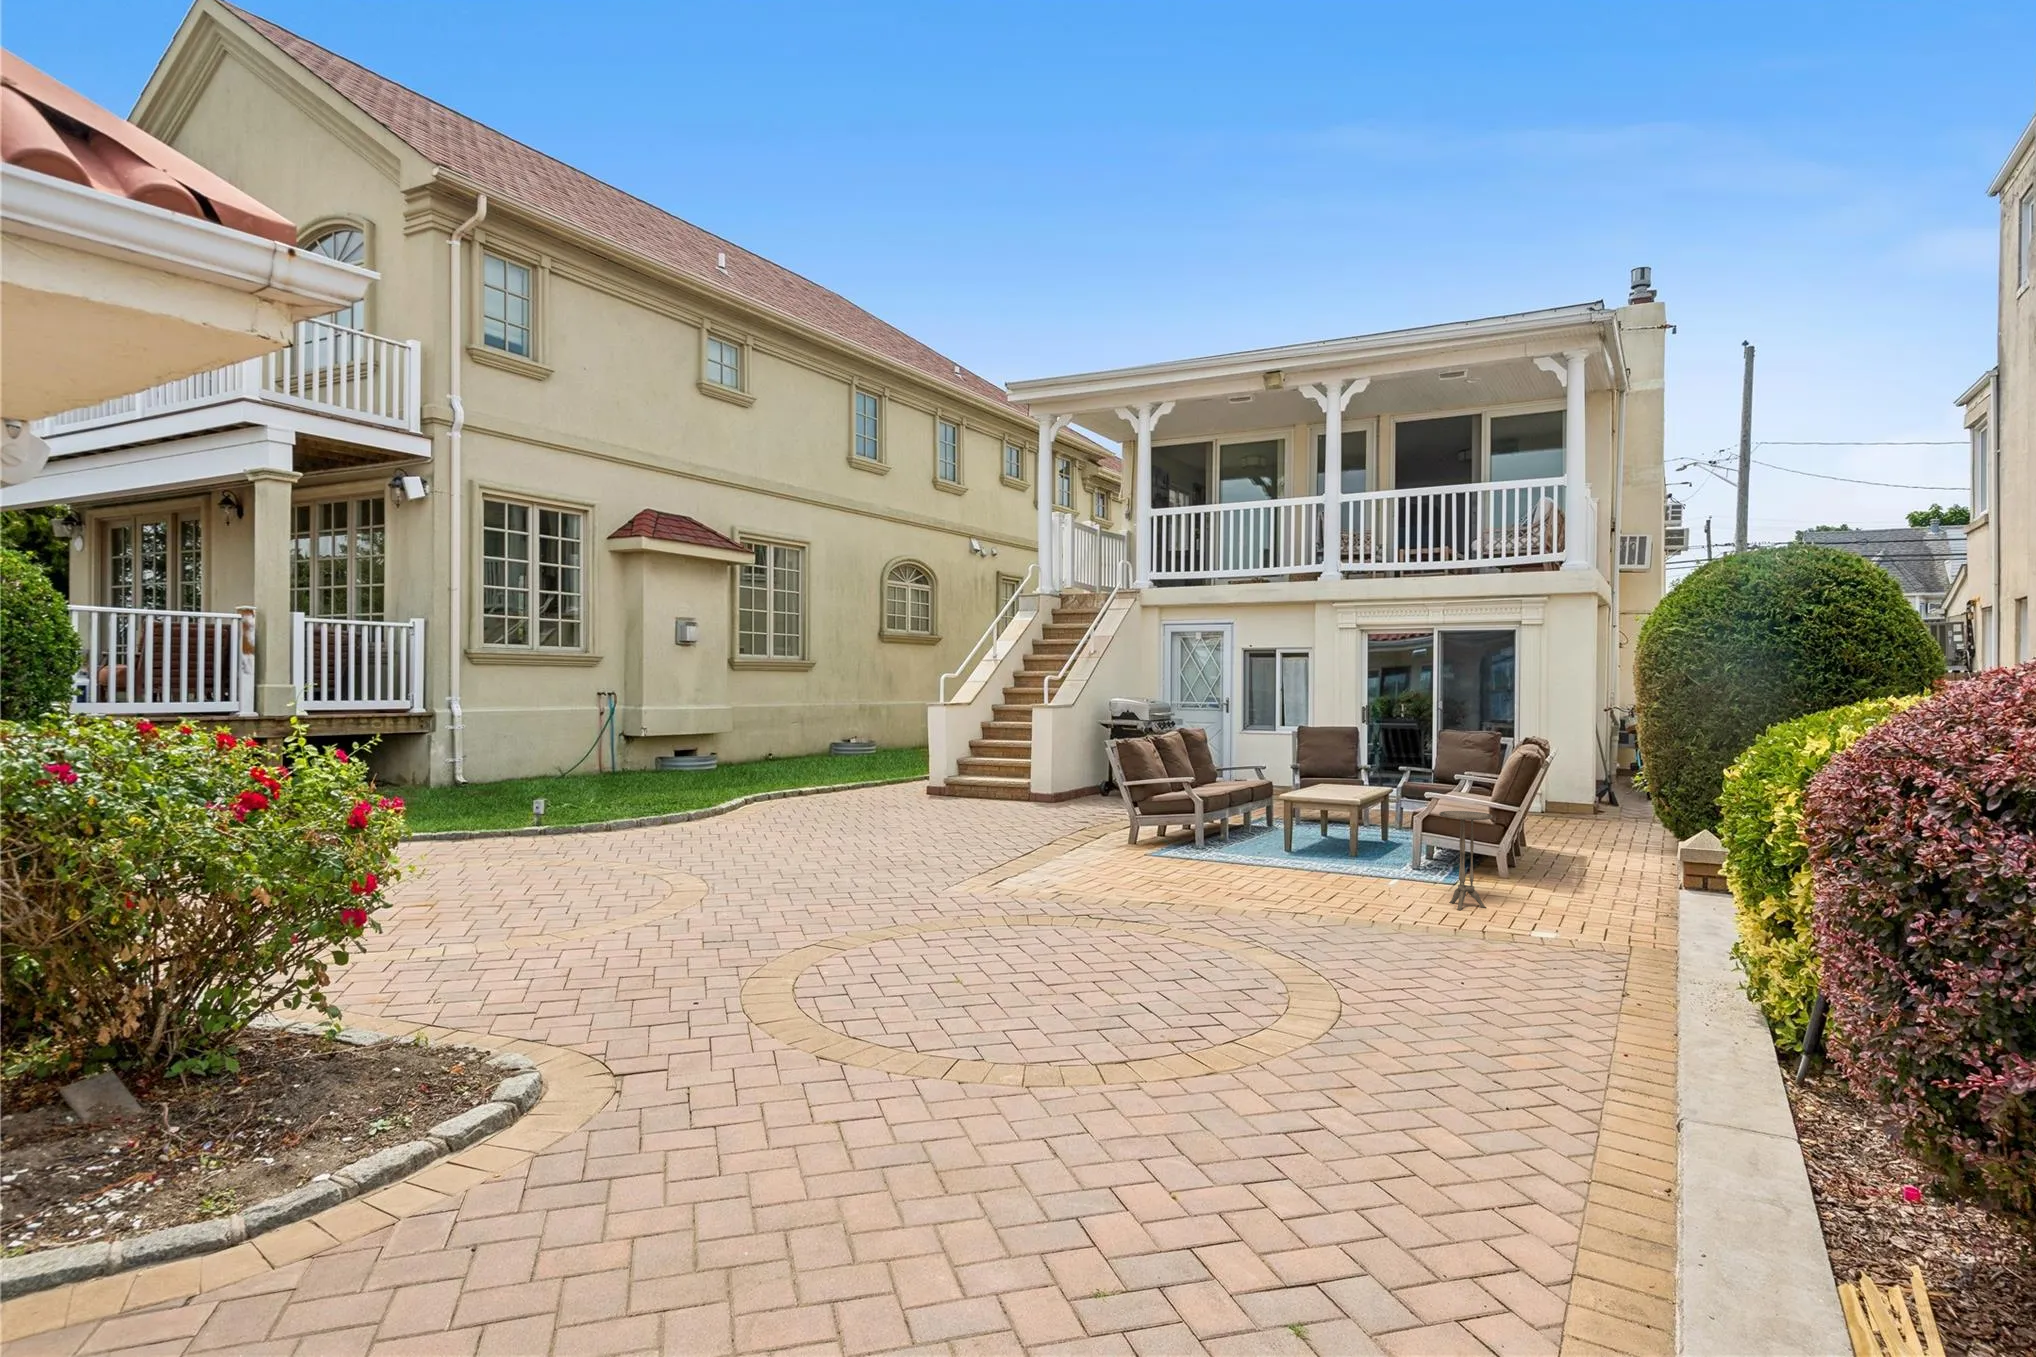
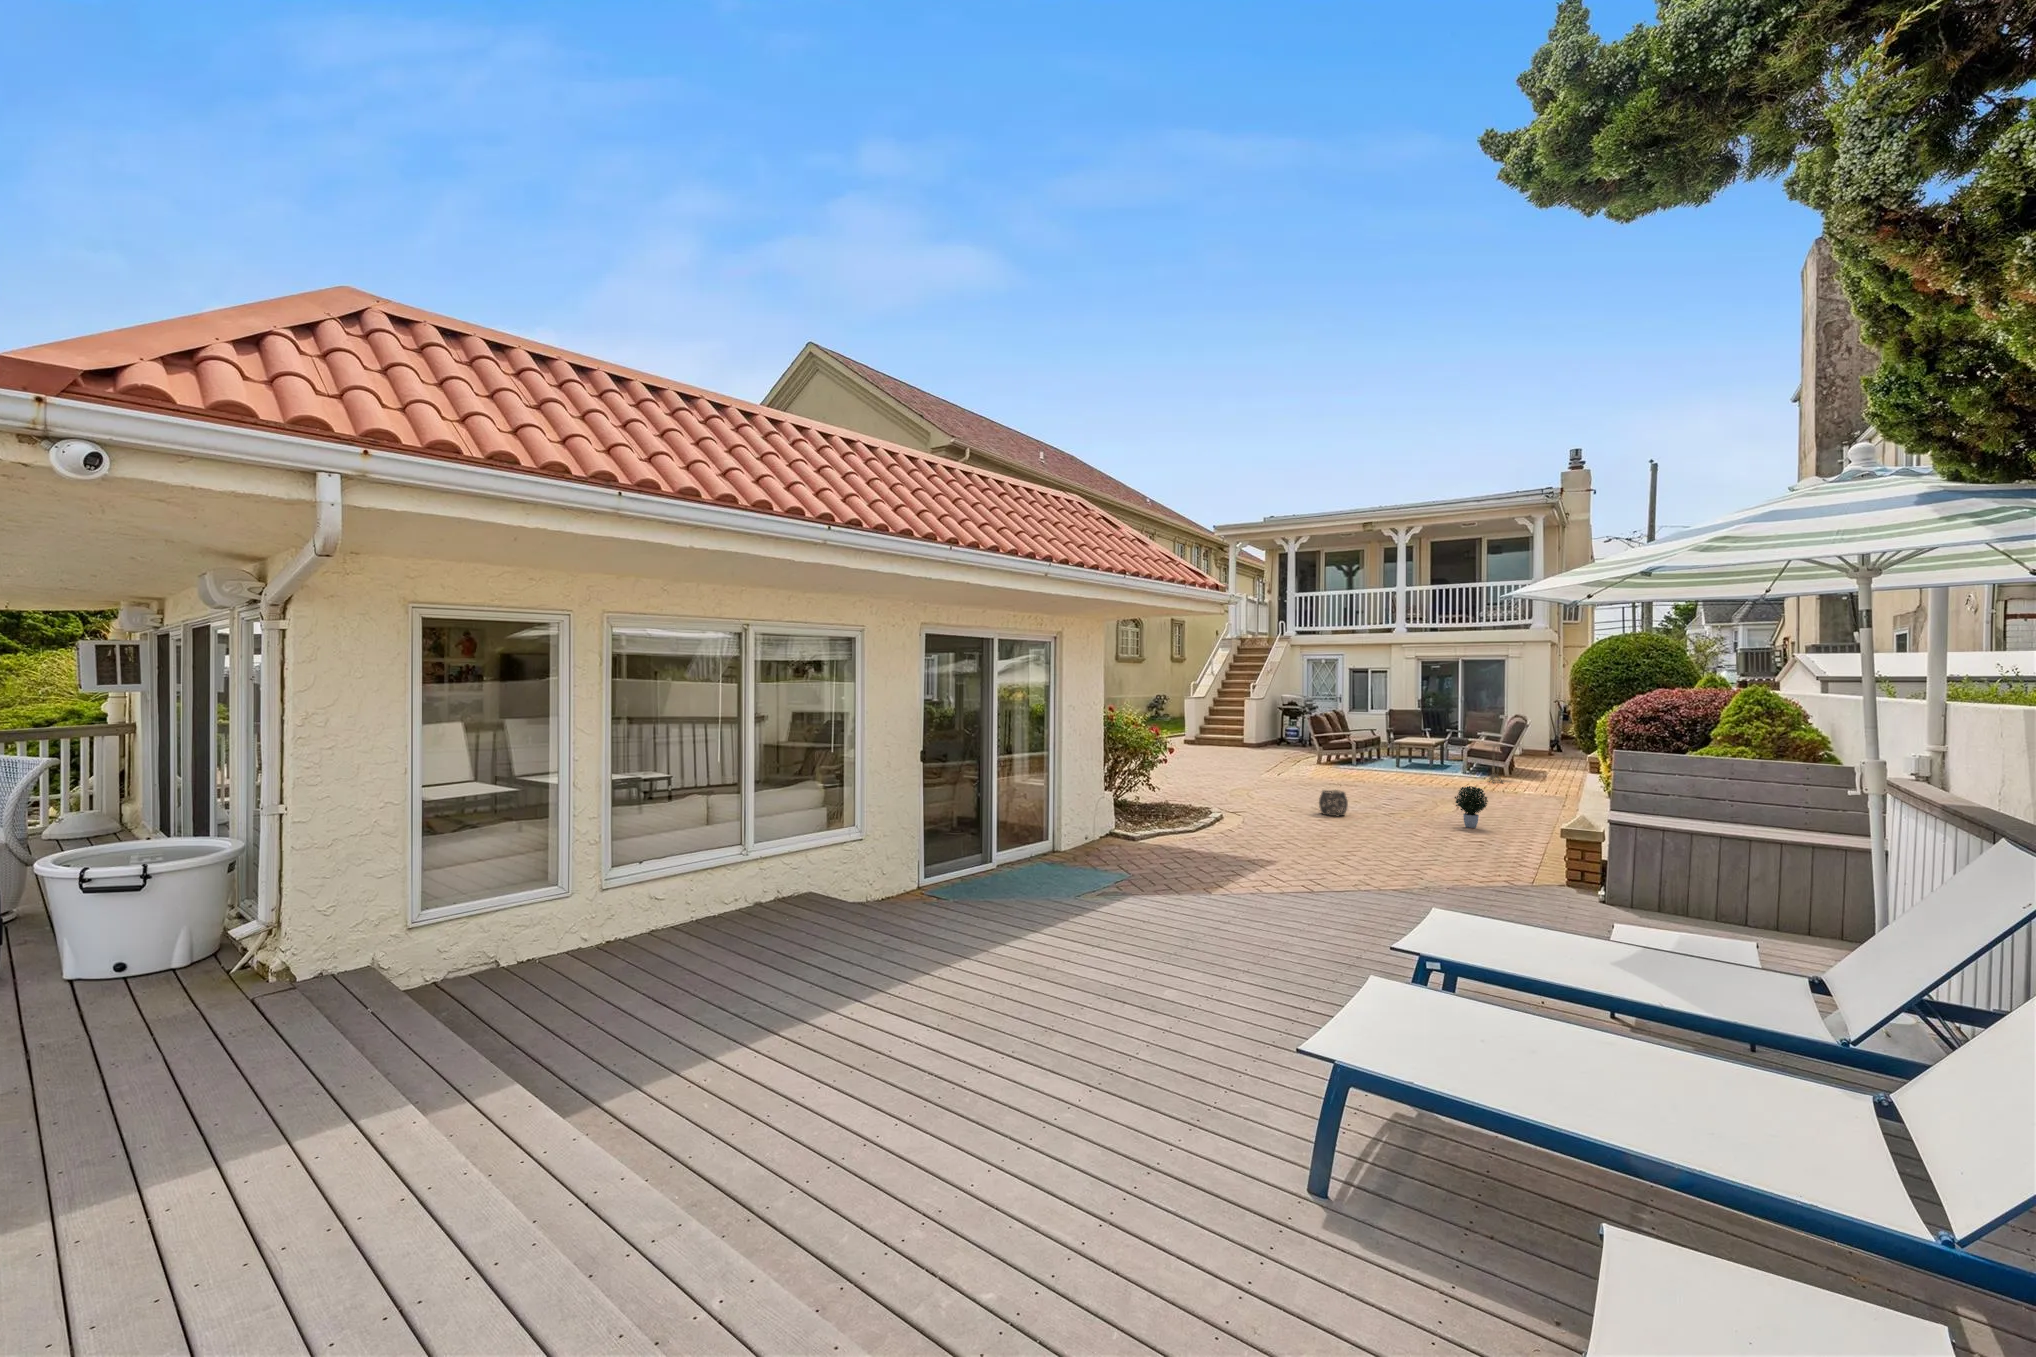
woven basket: none [755,1034,859,1150] -> present [1319,790,1348,816]
potted plant: none [1190,1052,1317,1237] -> present [1455,786,1488,828]

